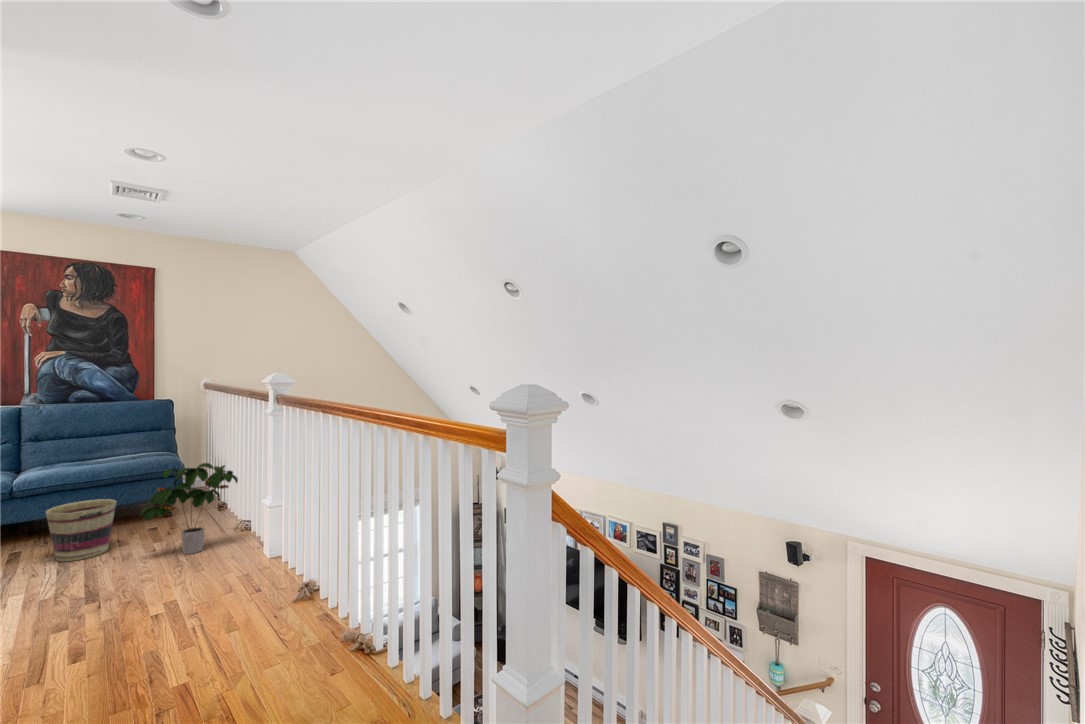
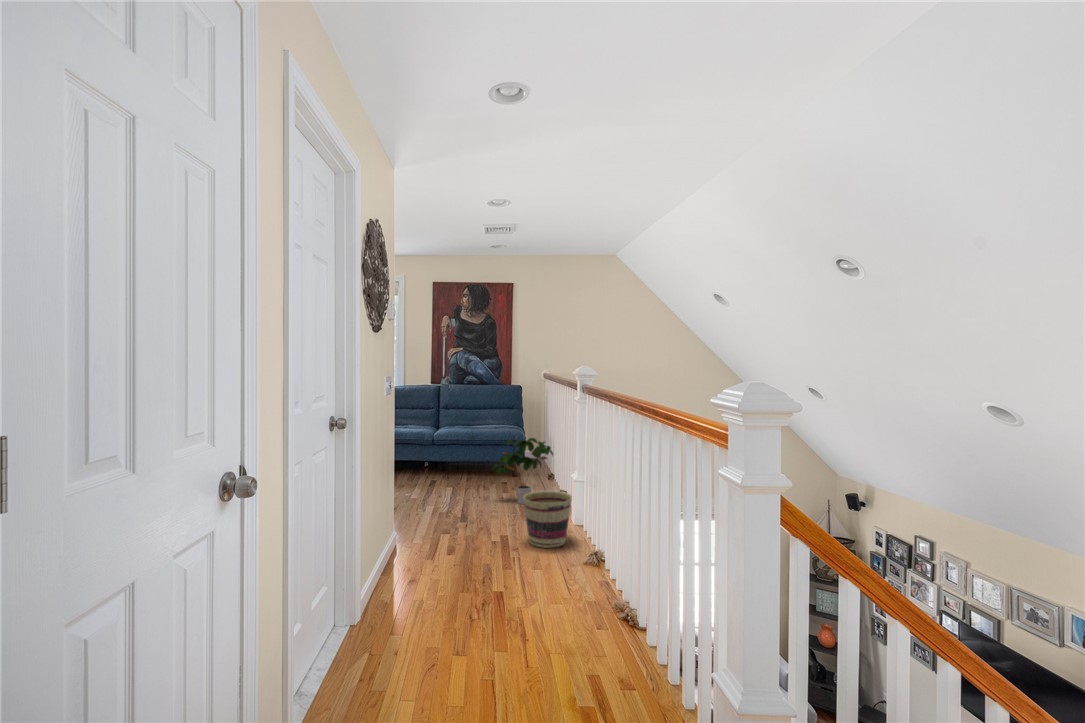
basket: present [46,499,116,561] -> present [523,491,572,548]

